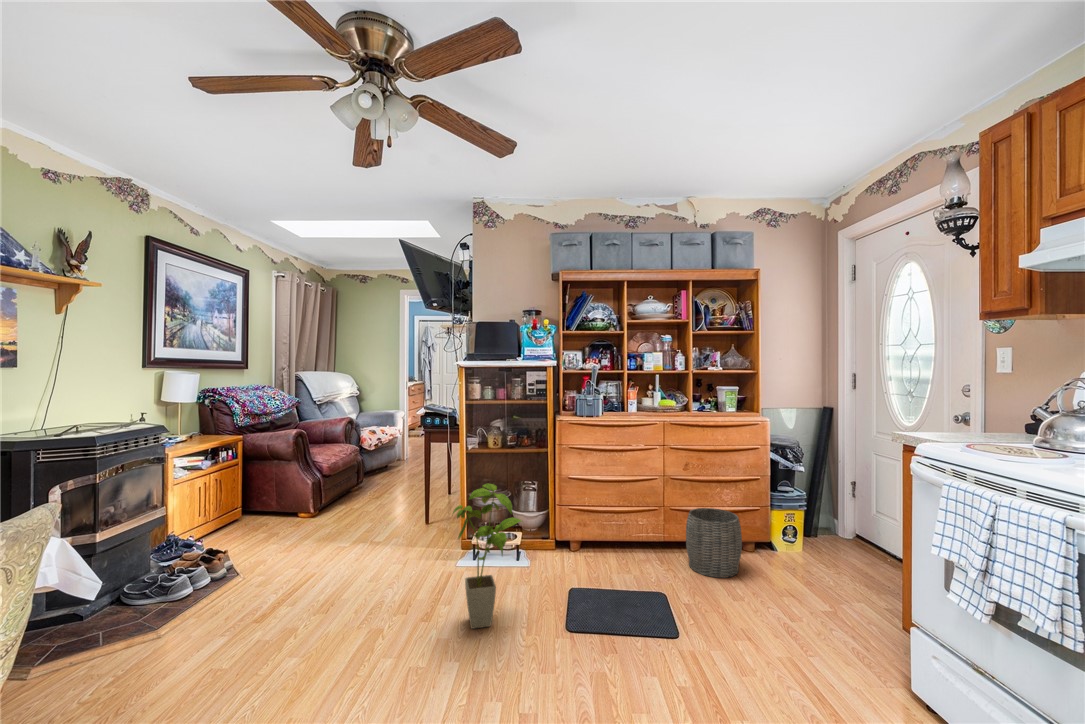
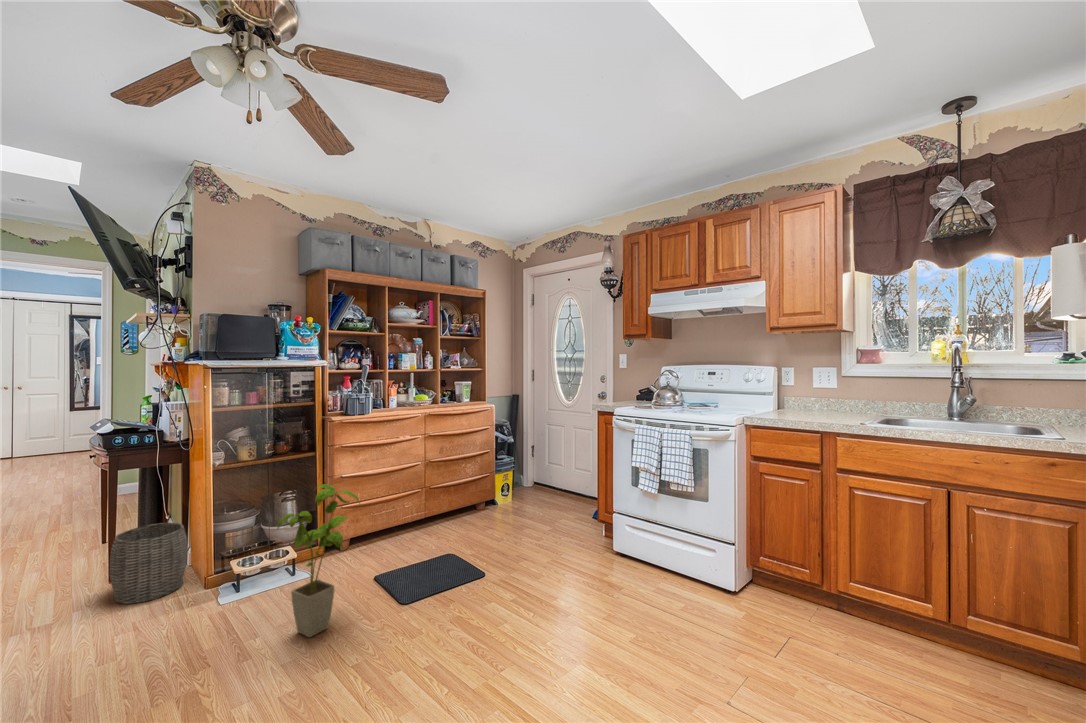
woven basket: present [686,508,742,578] -> present [110,523,187,604]

